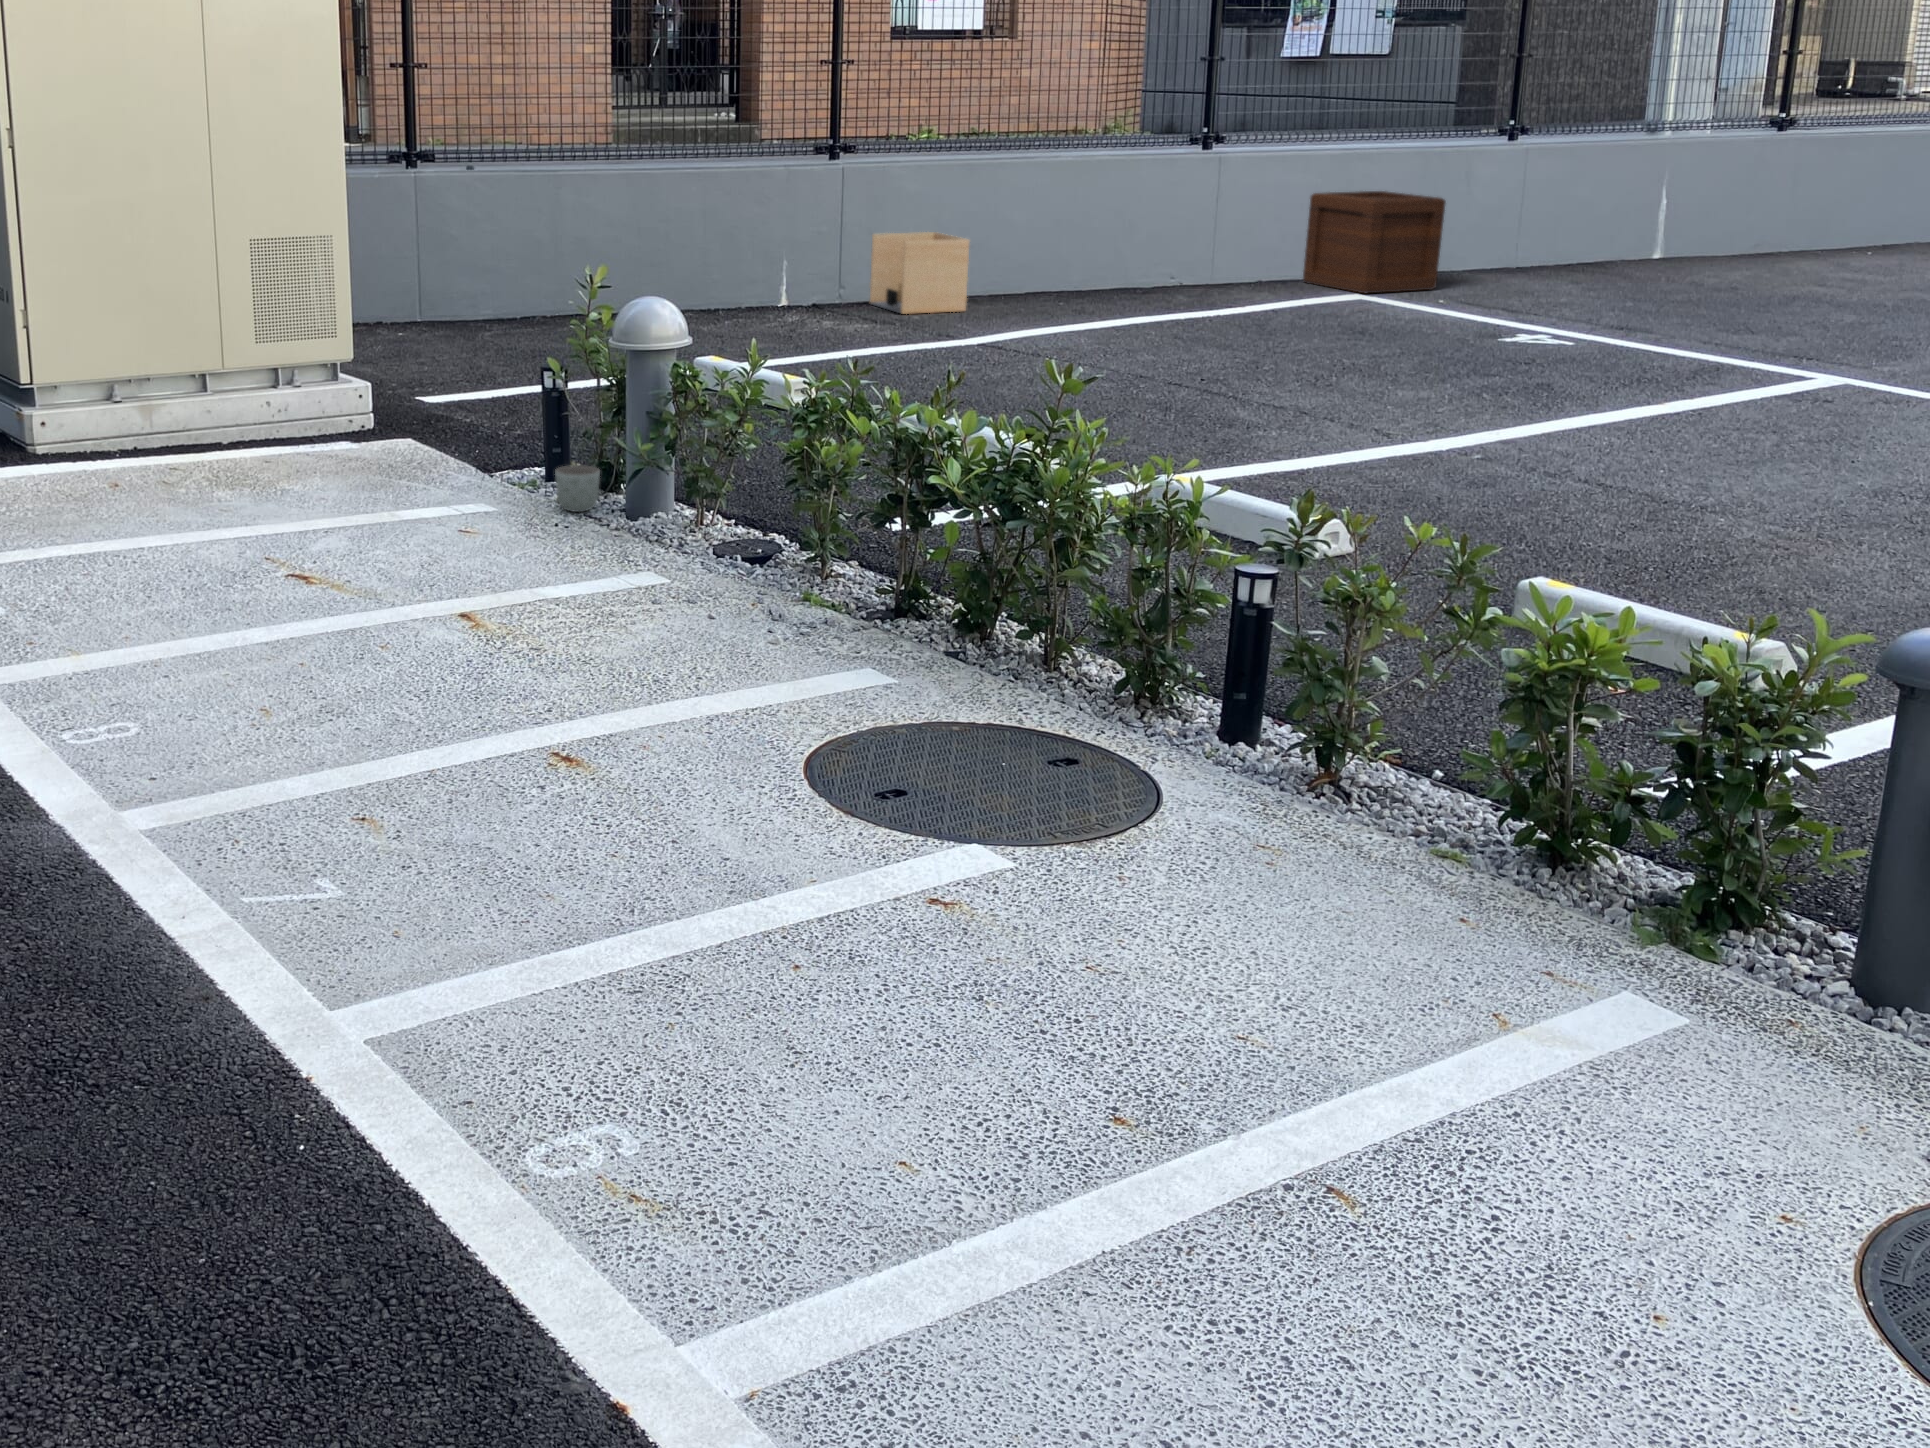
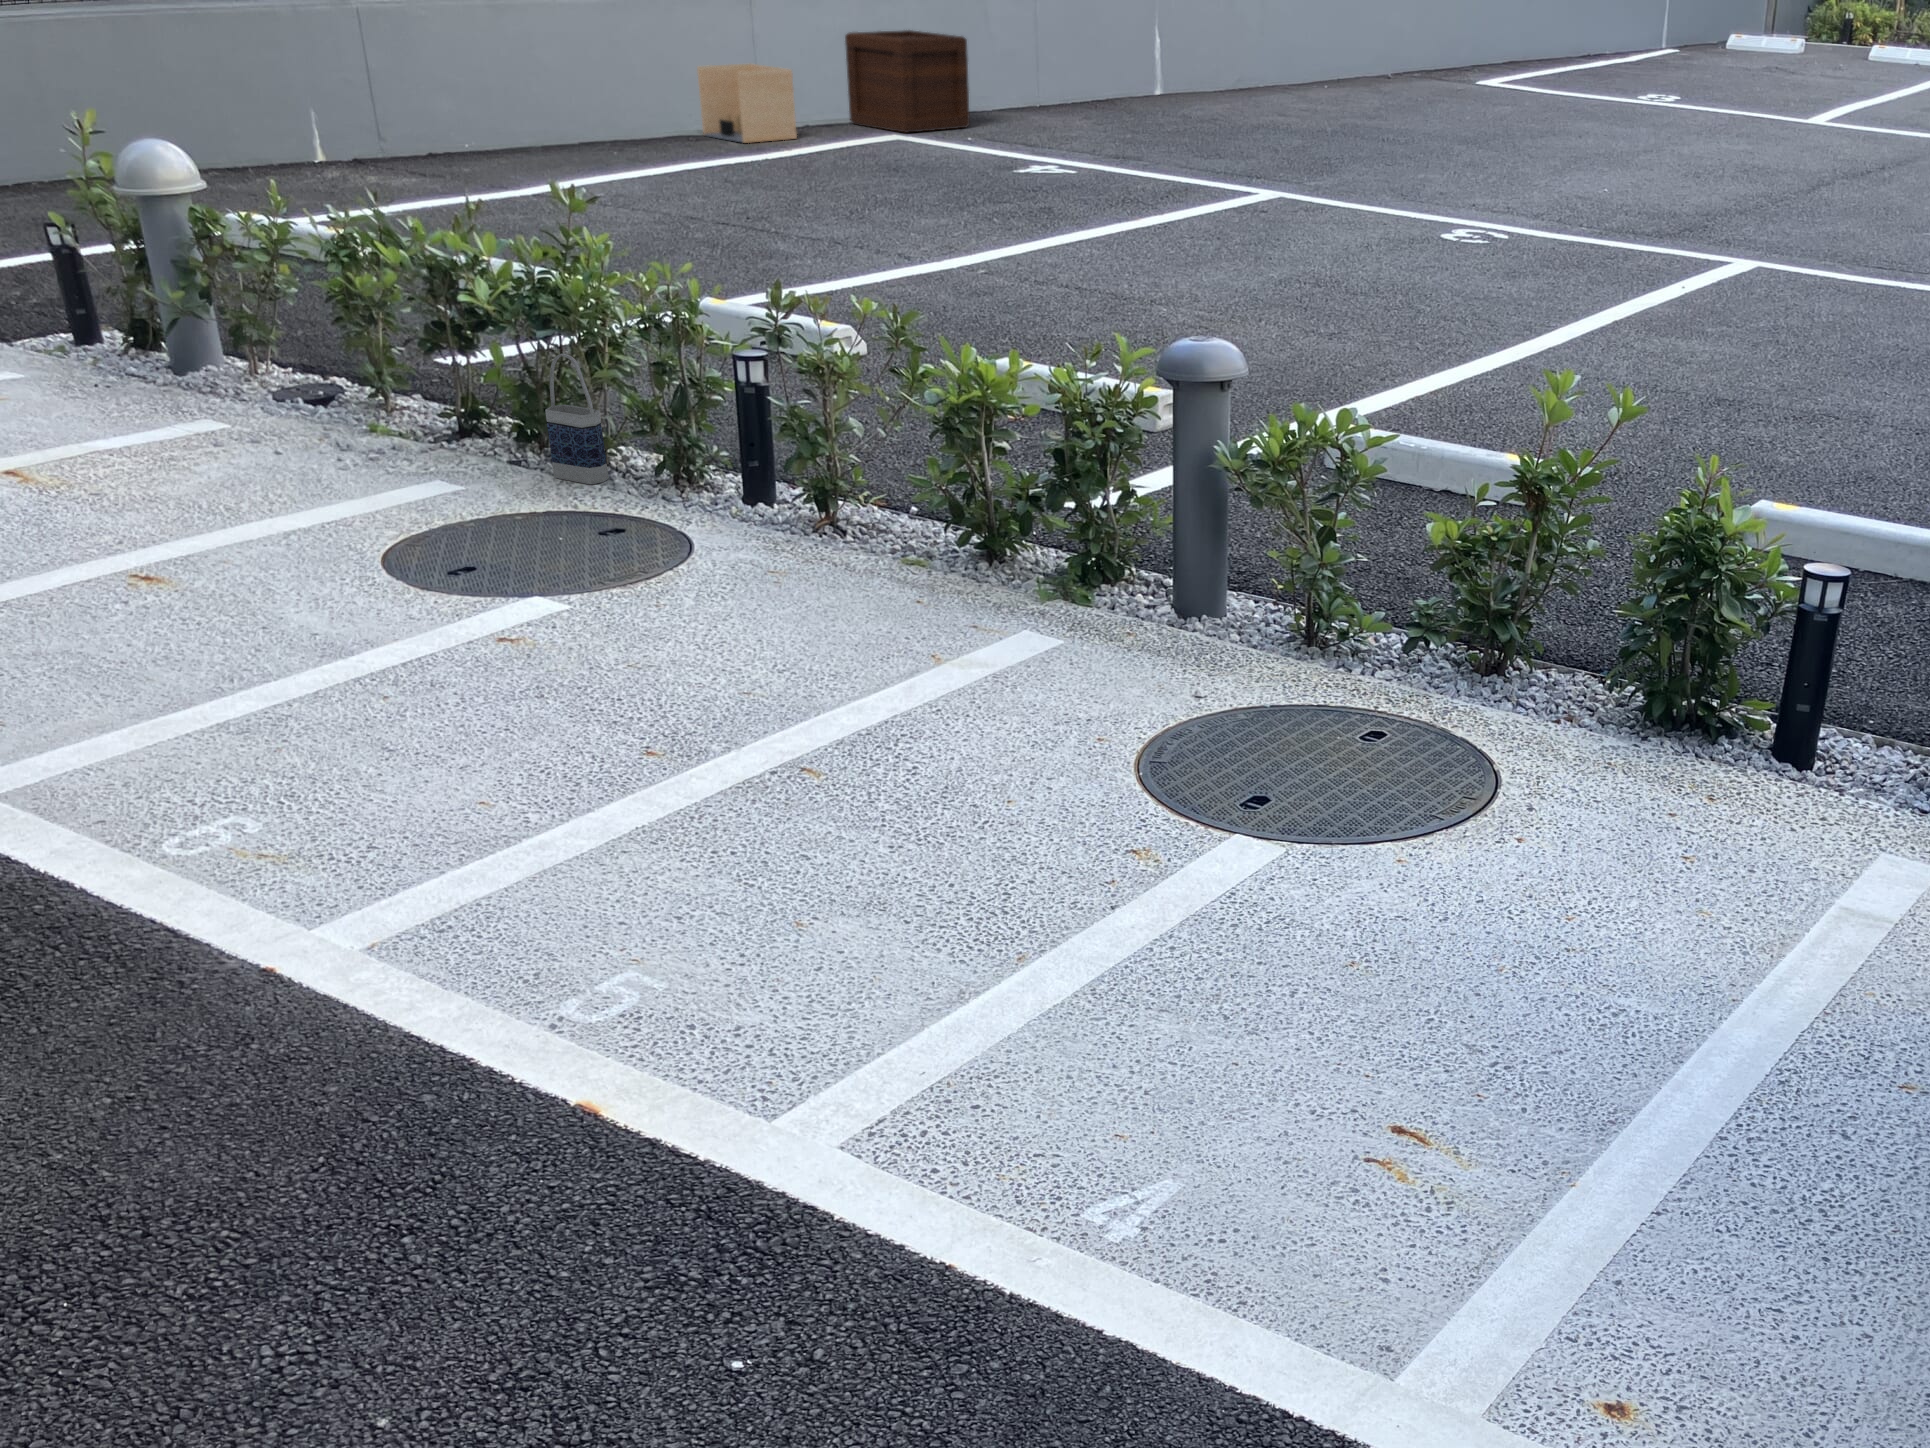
cardboard box: present [870,232,969,314] -> present [697,64,797,143]
planter: present [555,465,600,512] -> none [83,324,138,372]
bag: none [996,545,1061,692] -> present [545,354,609,484]

